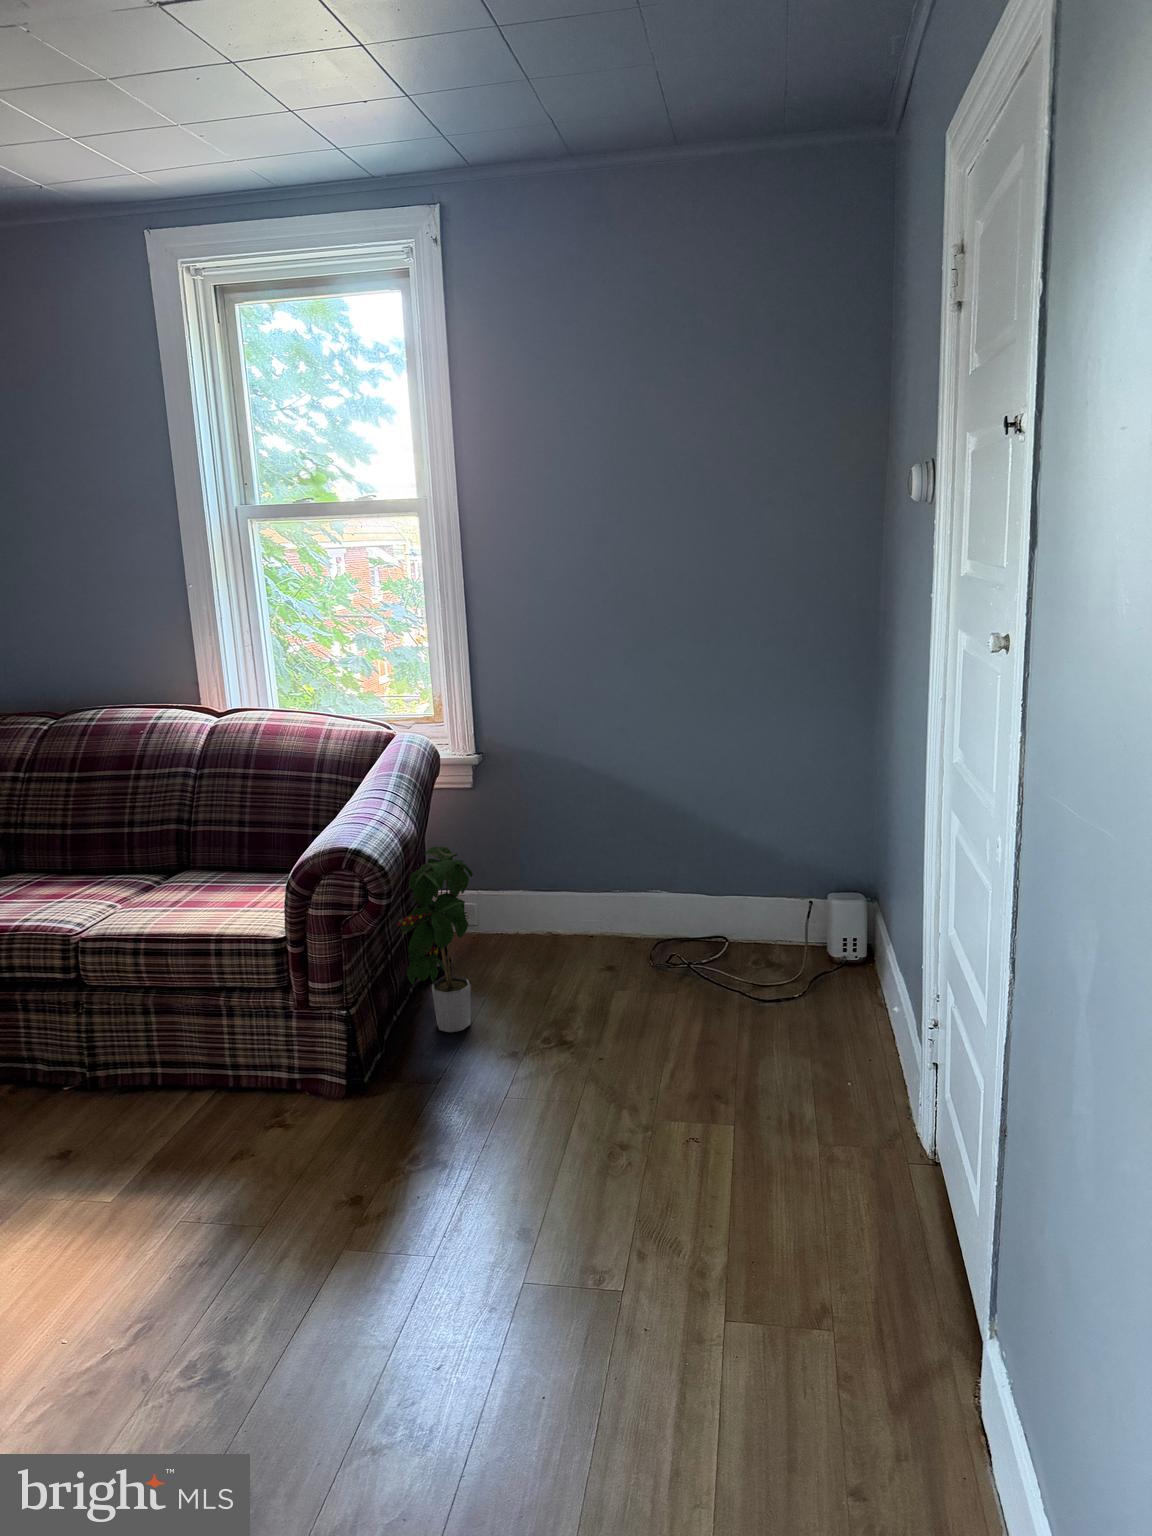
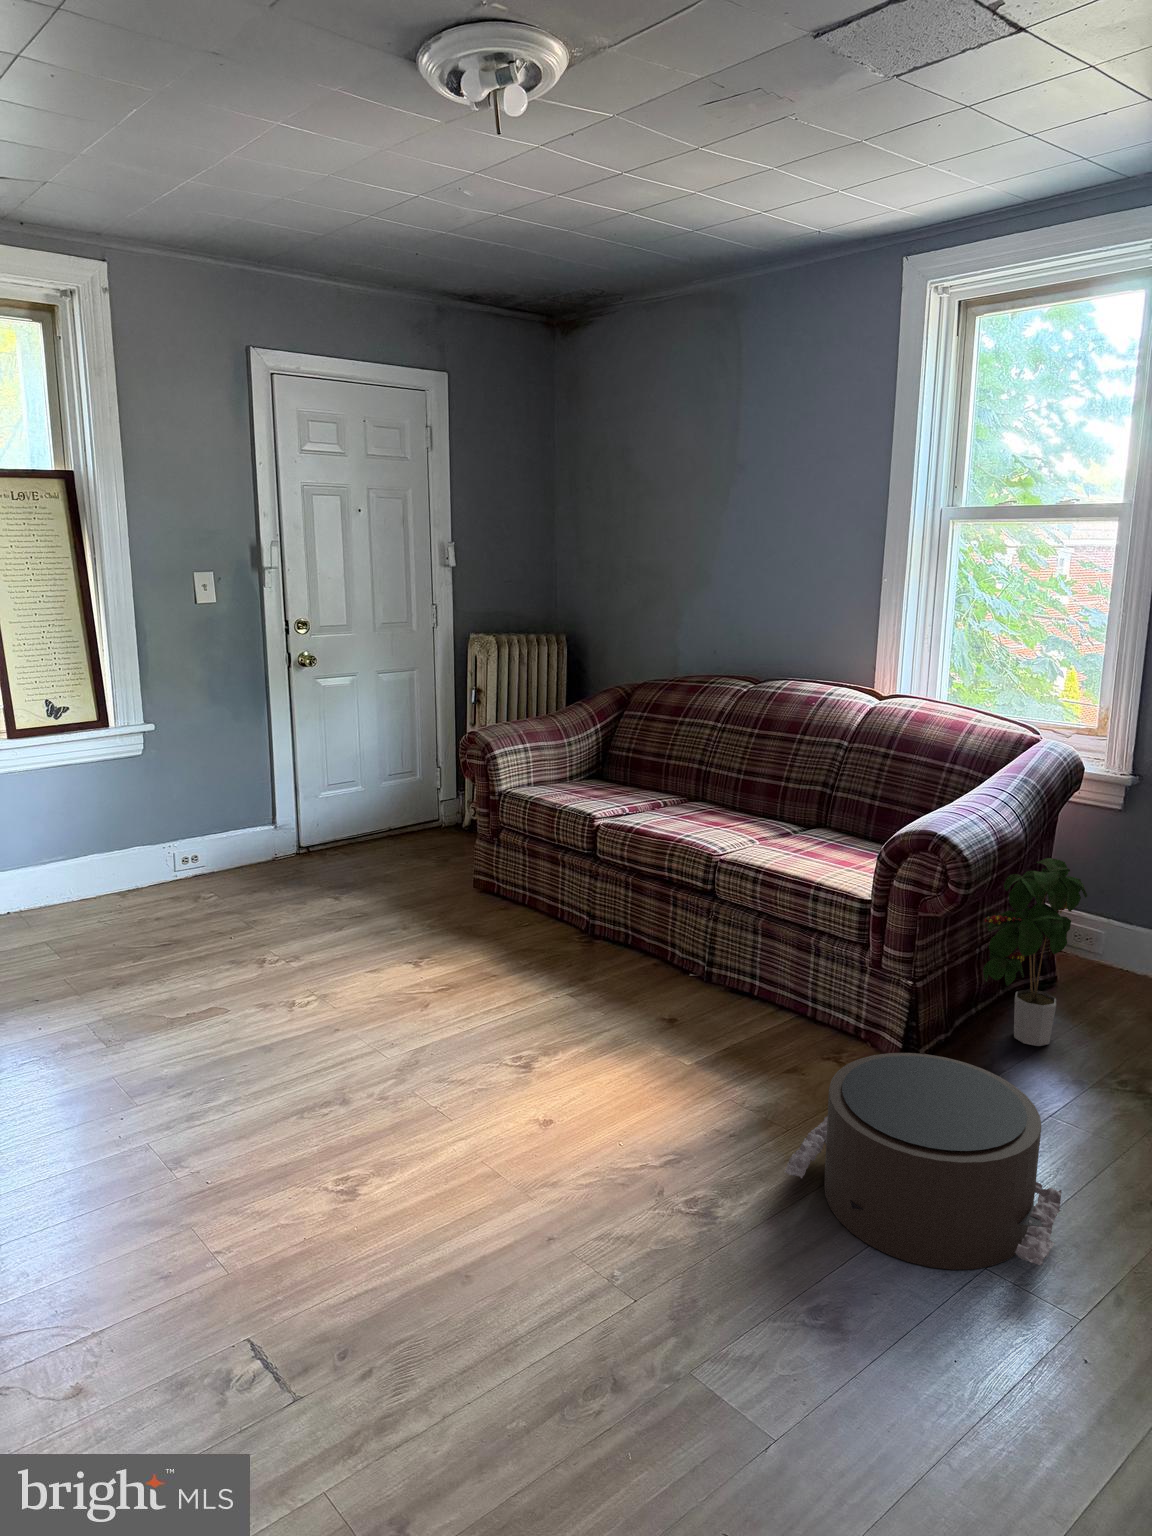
pouf: none [293,1075,571,1312] -> present [784,1053,1062,1270]

